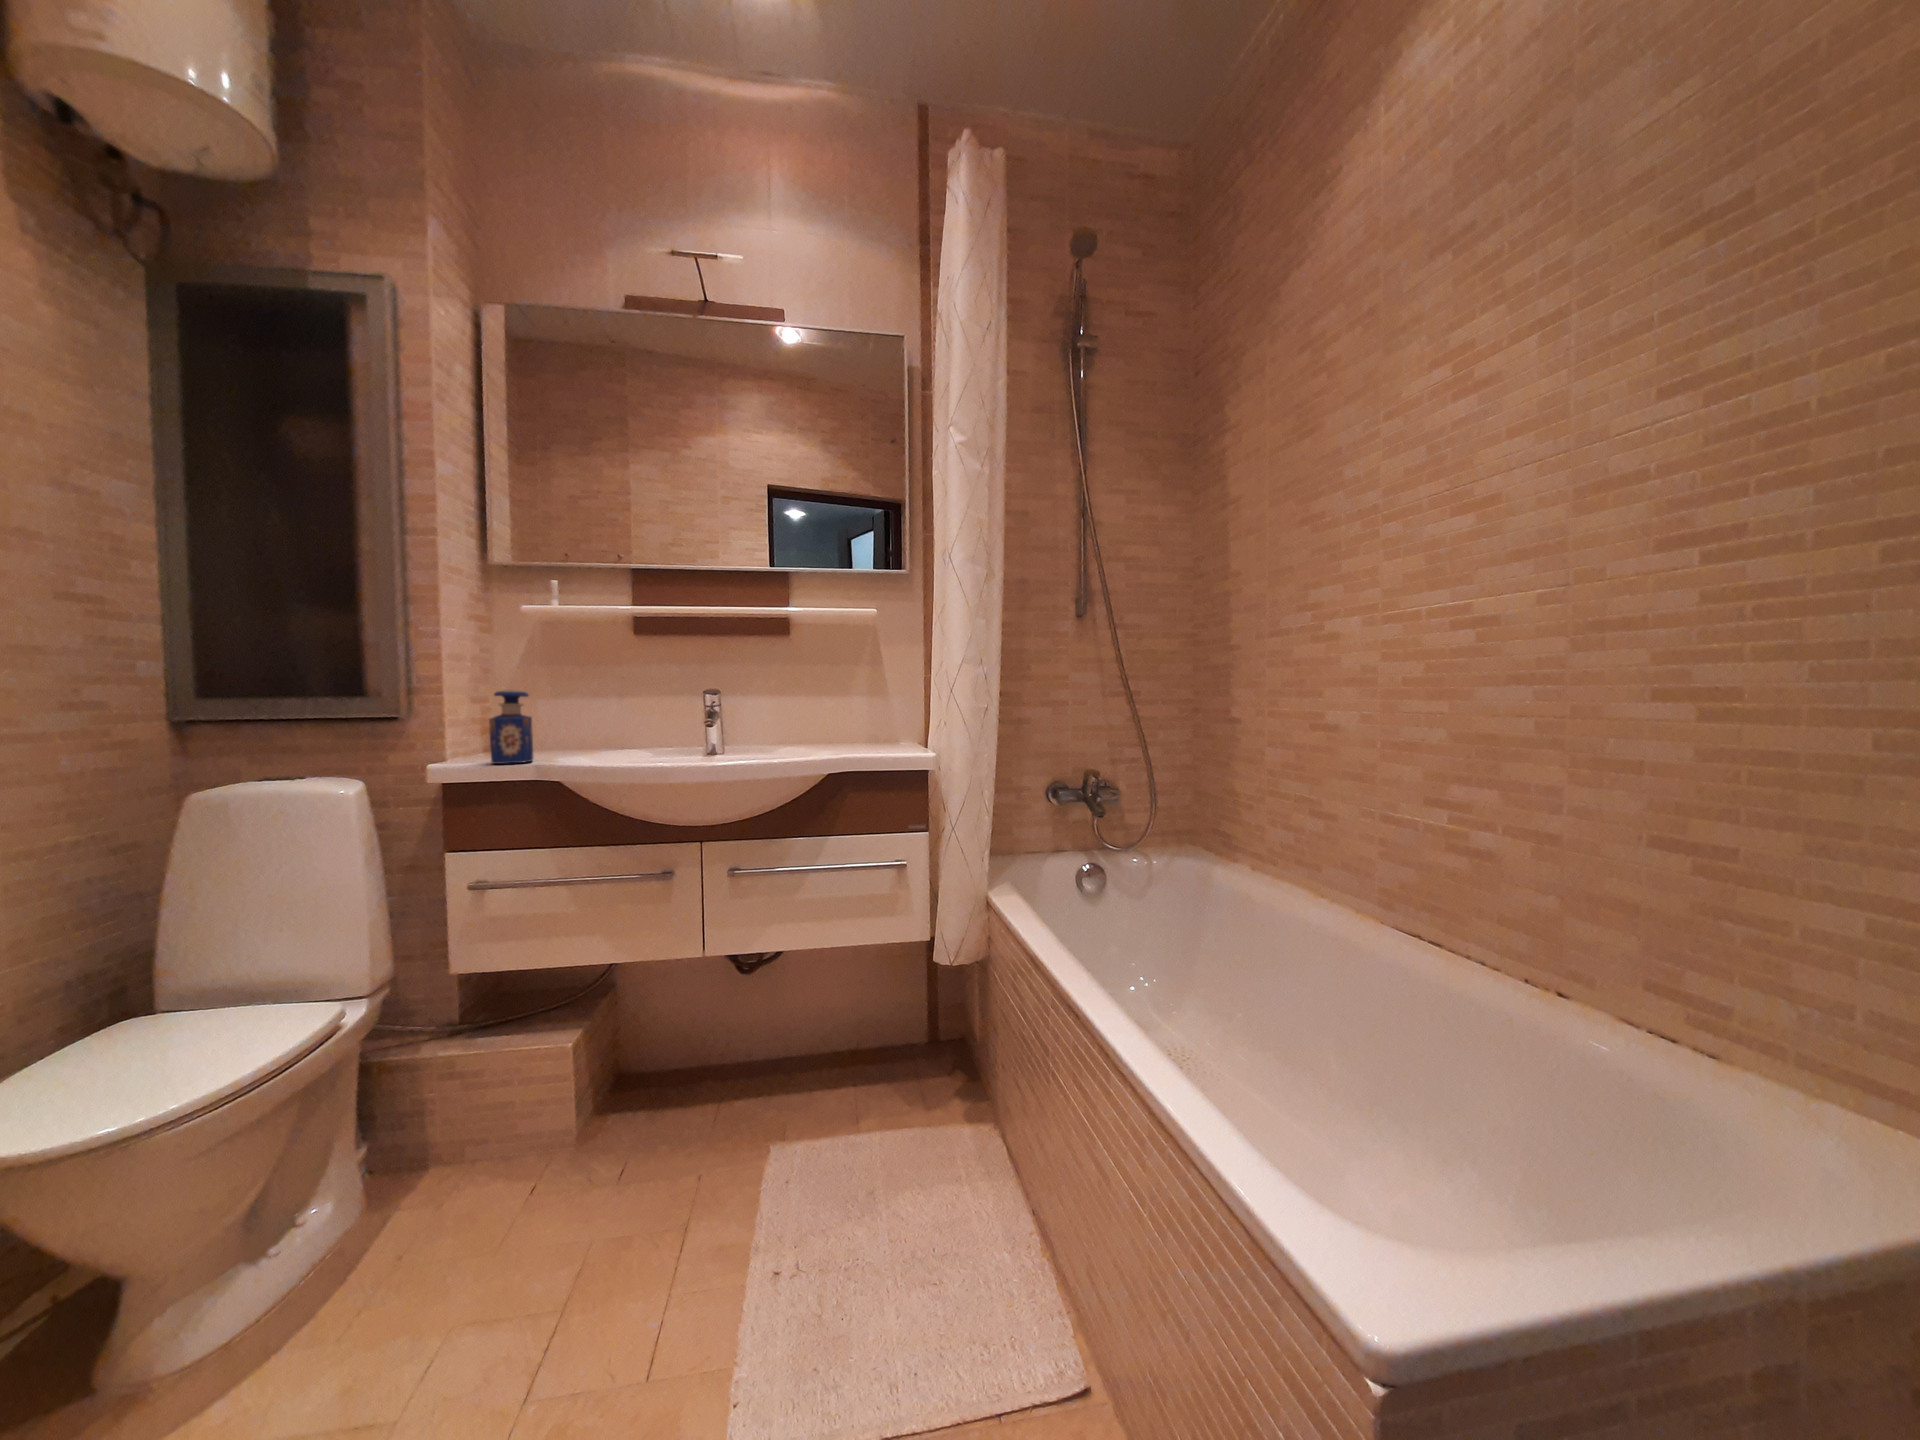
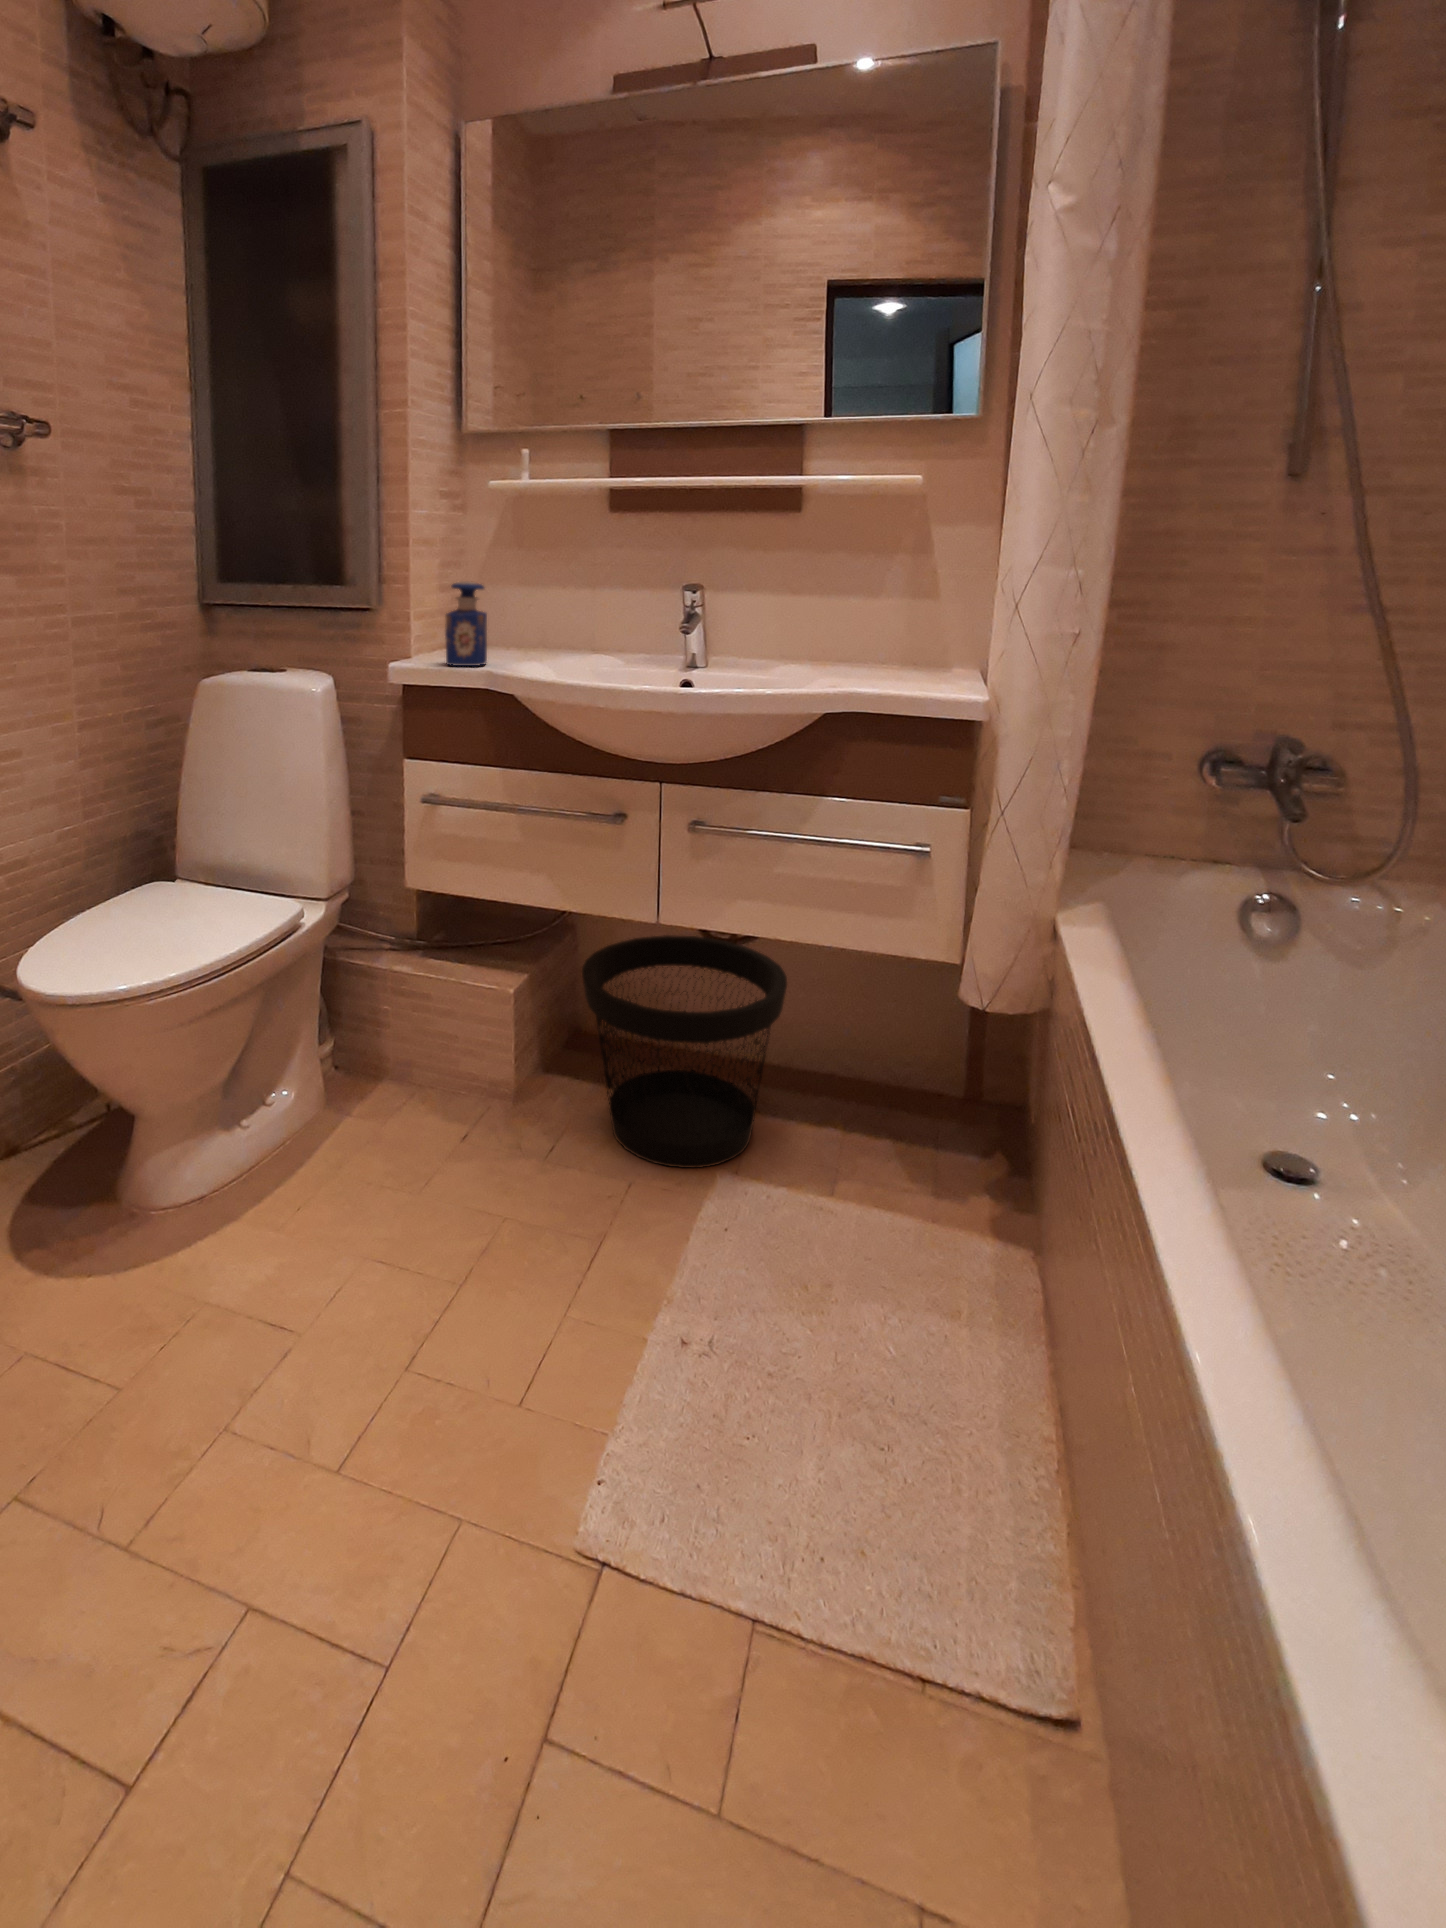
wastebasket: none [637,958,806,1151] -> present [582,935,787,1168]

